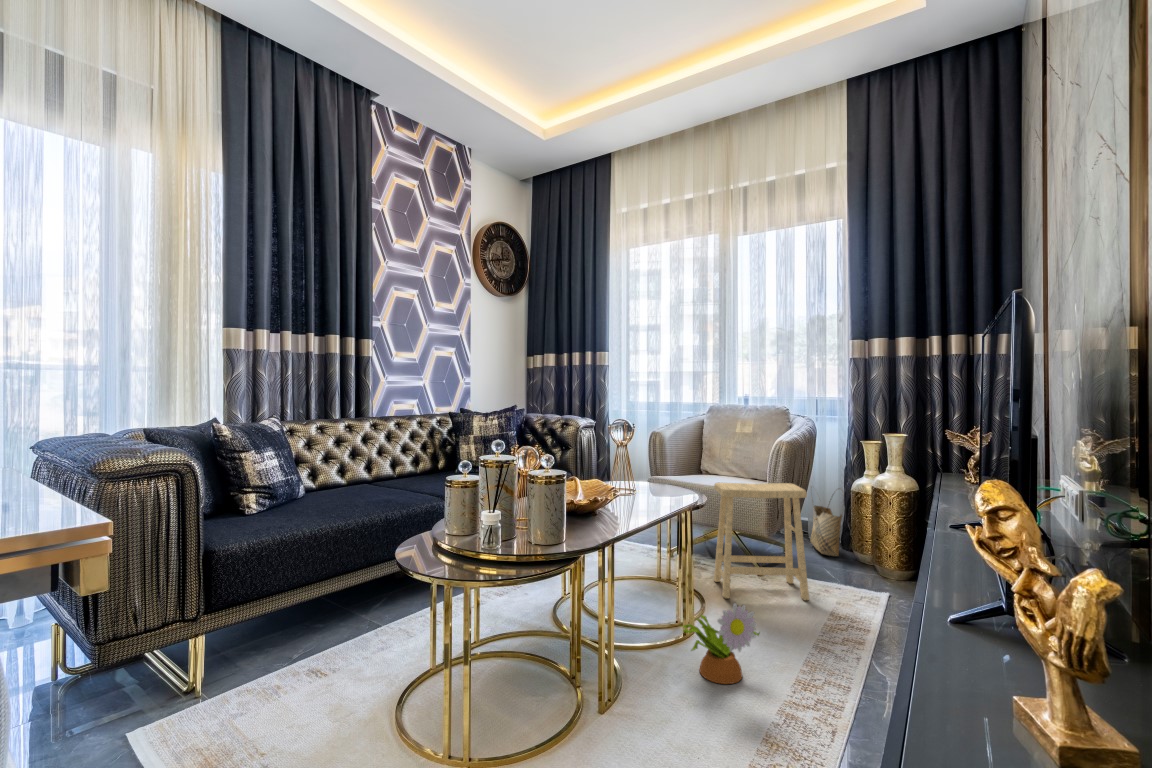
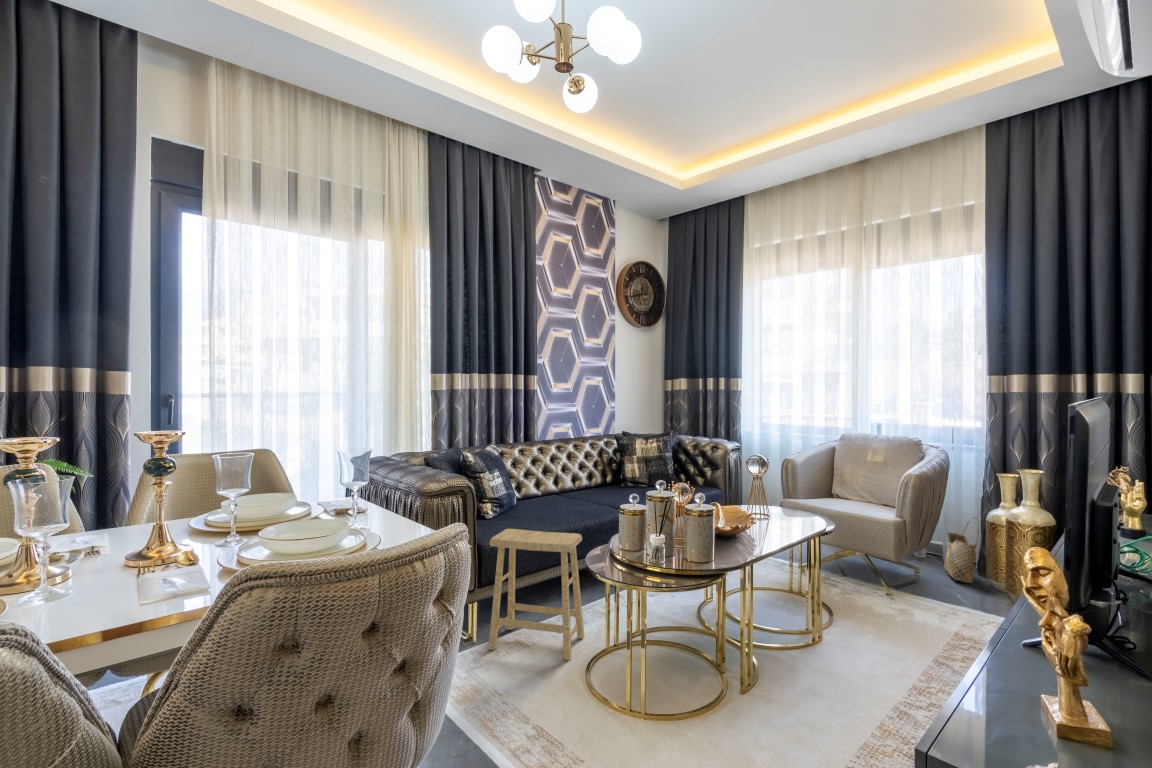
footstool: present [714,482,809,600] -> present [488,529,584,661]
decorative plant: present [683,603,759,684] -> none [808,618,881,684]

